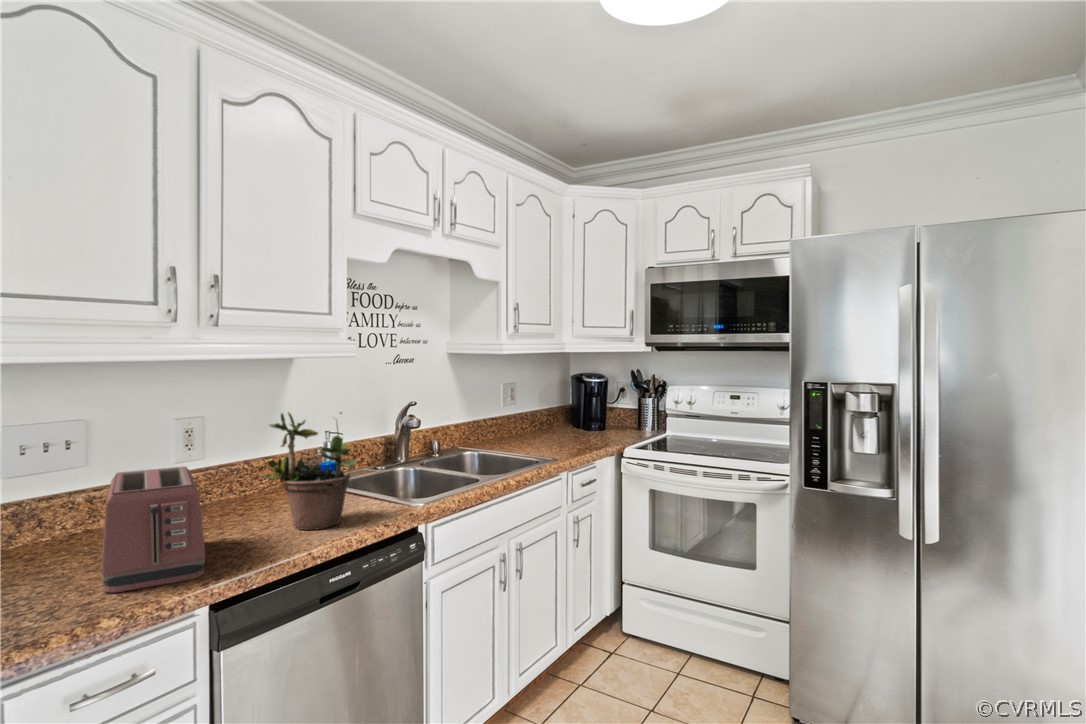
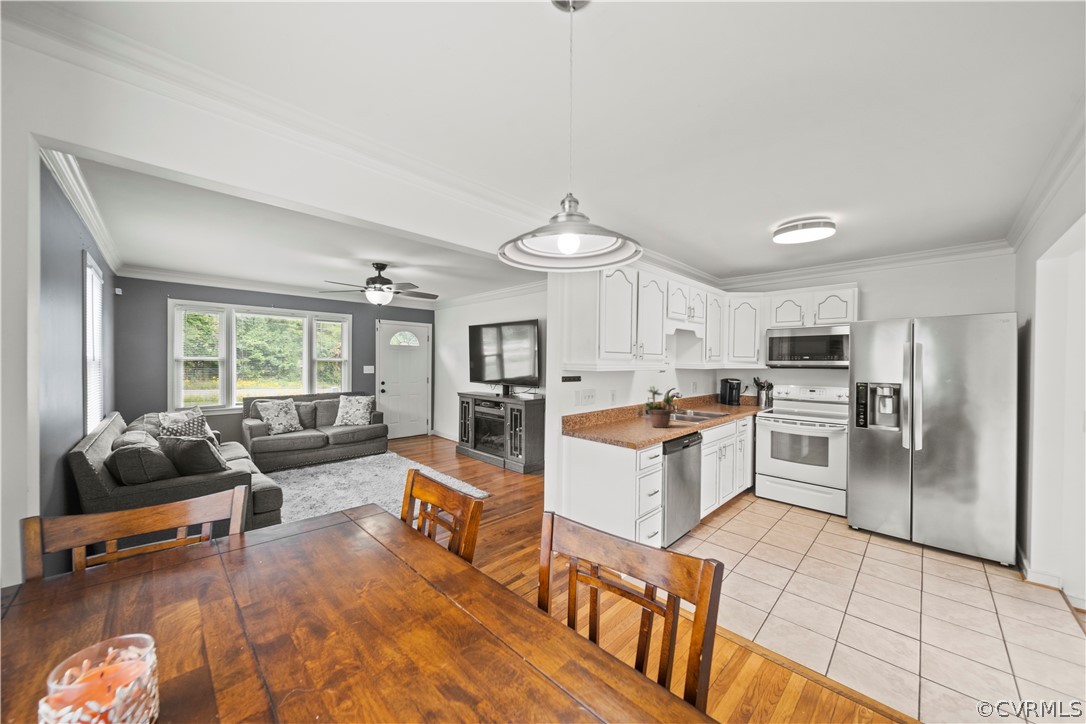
toaster: present [102,466,205,593] -> none [603,403,647,436]

